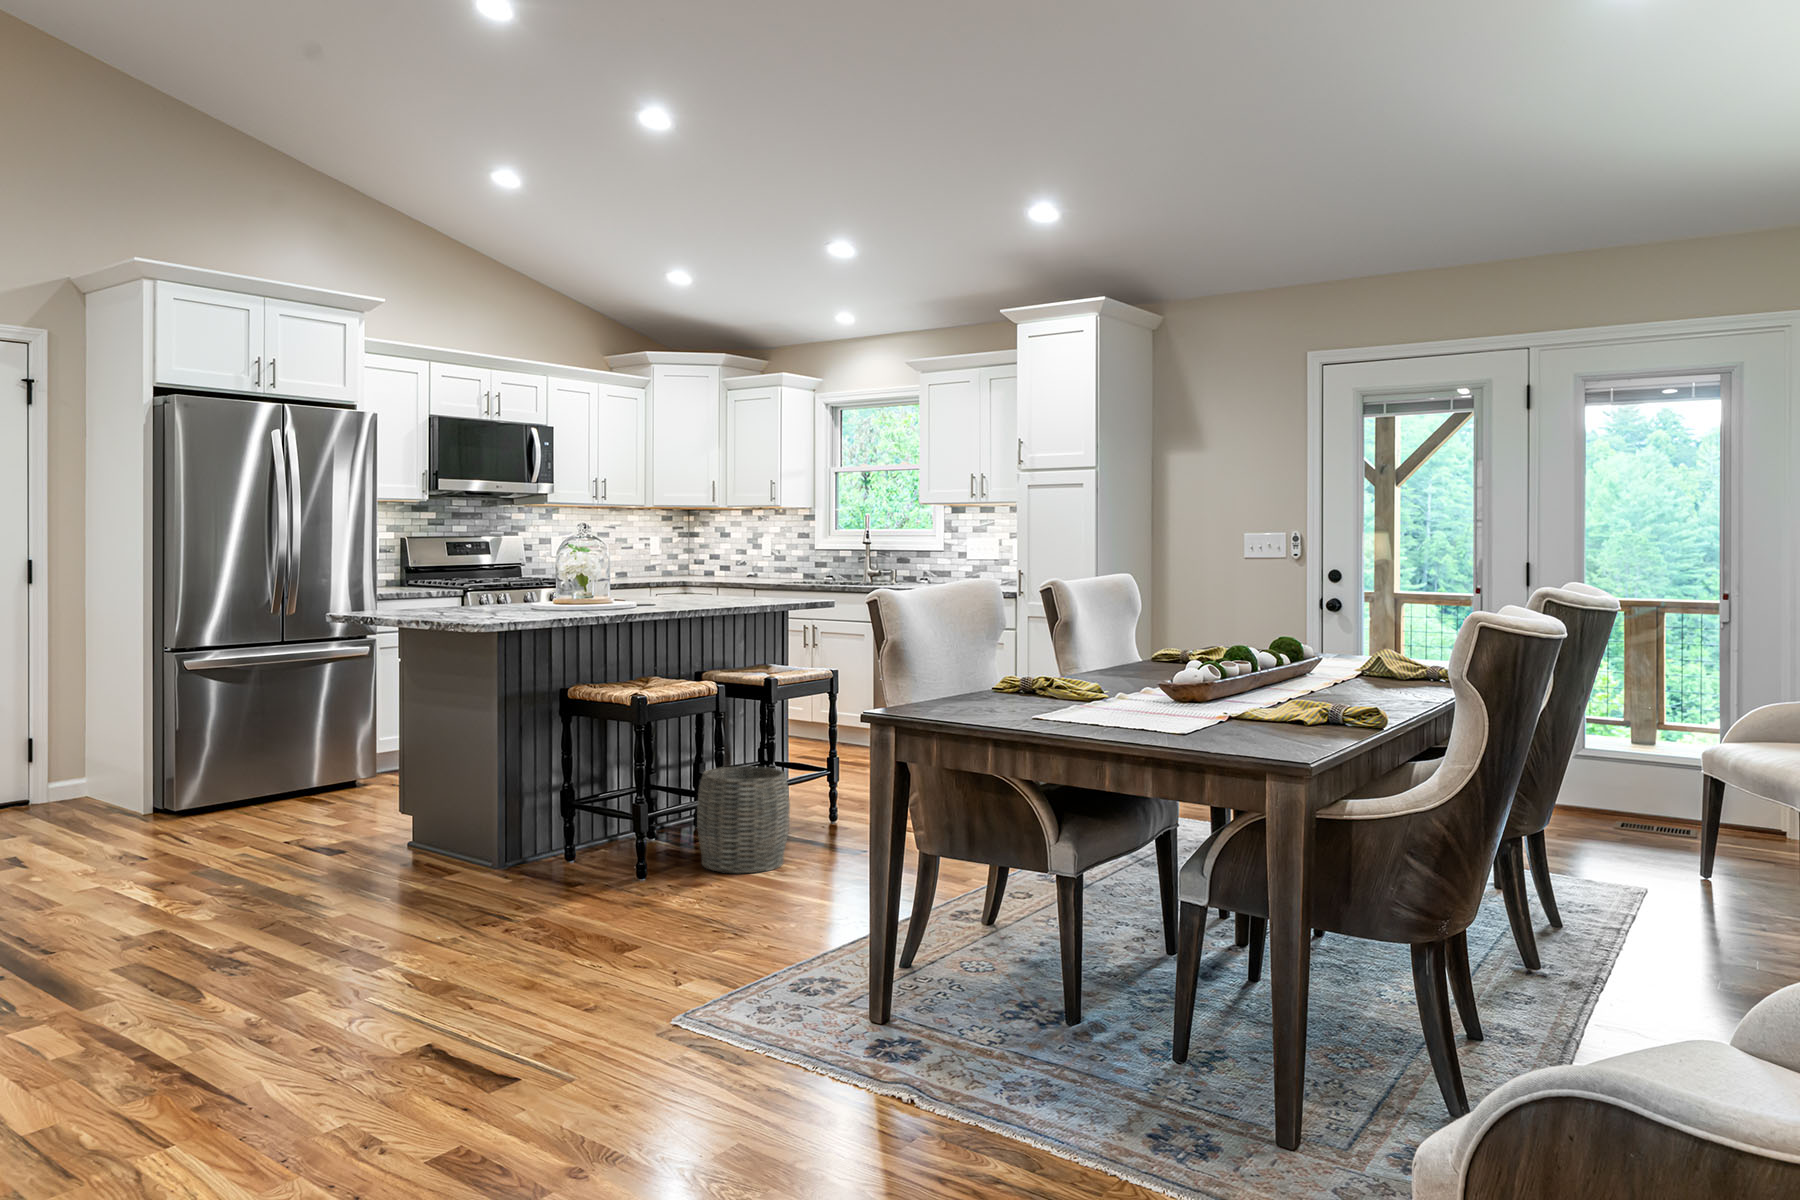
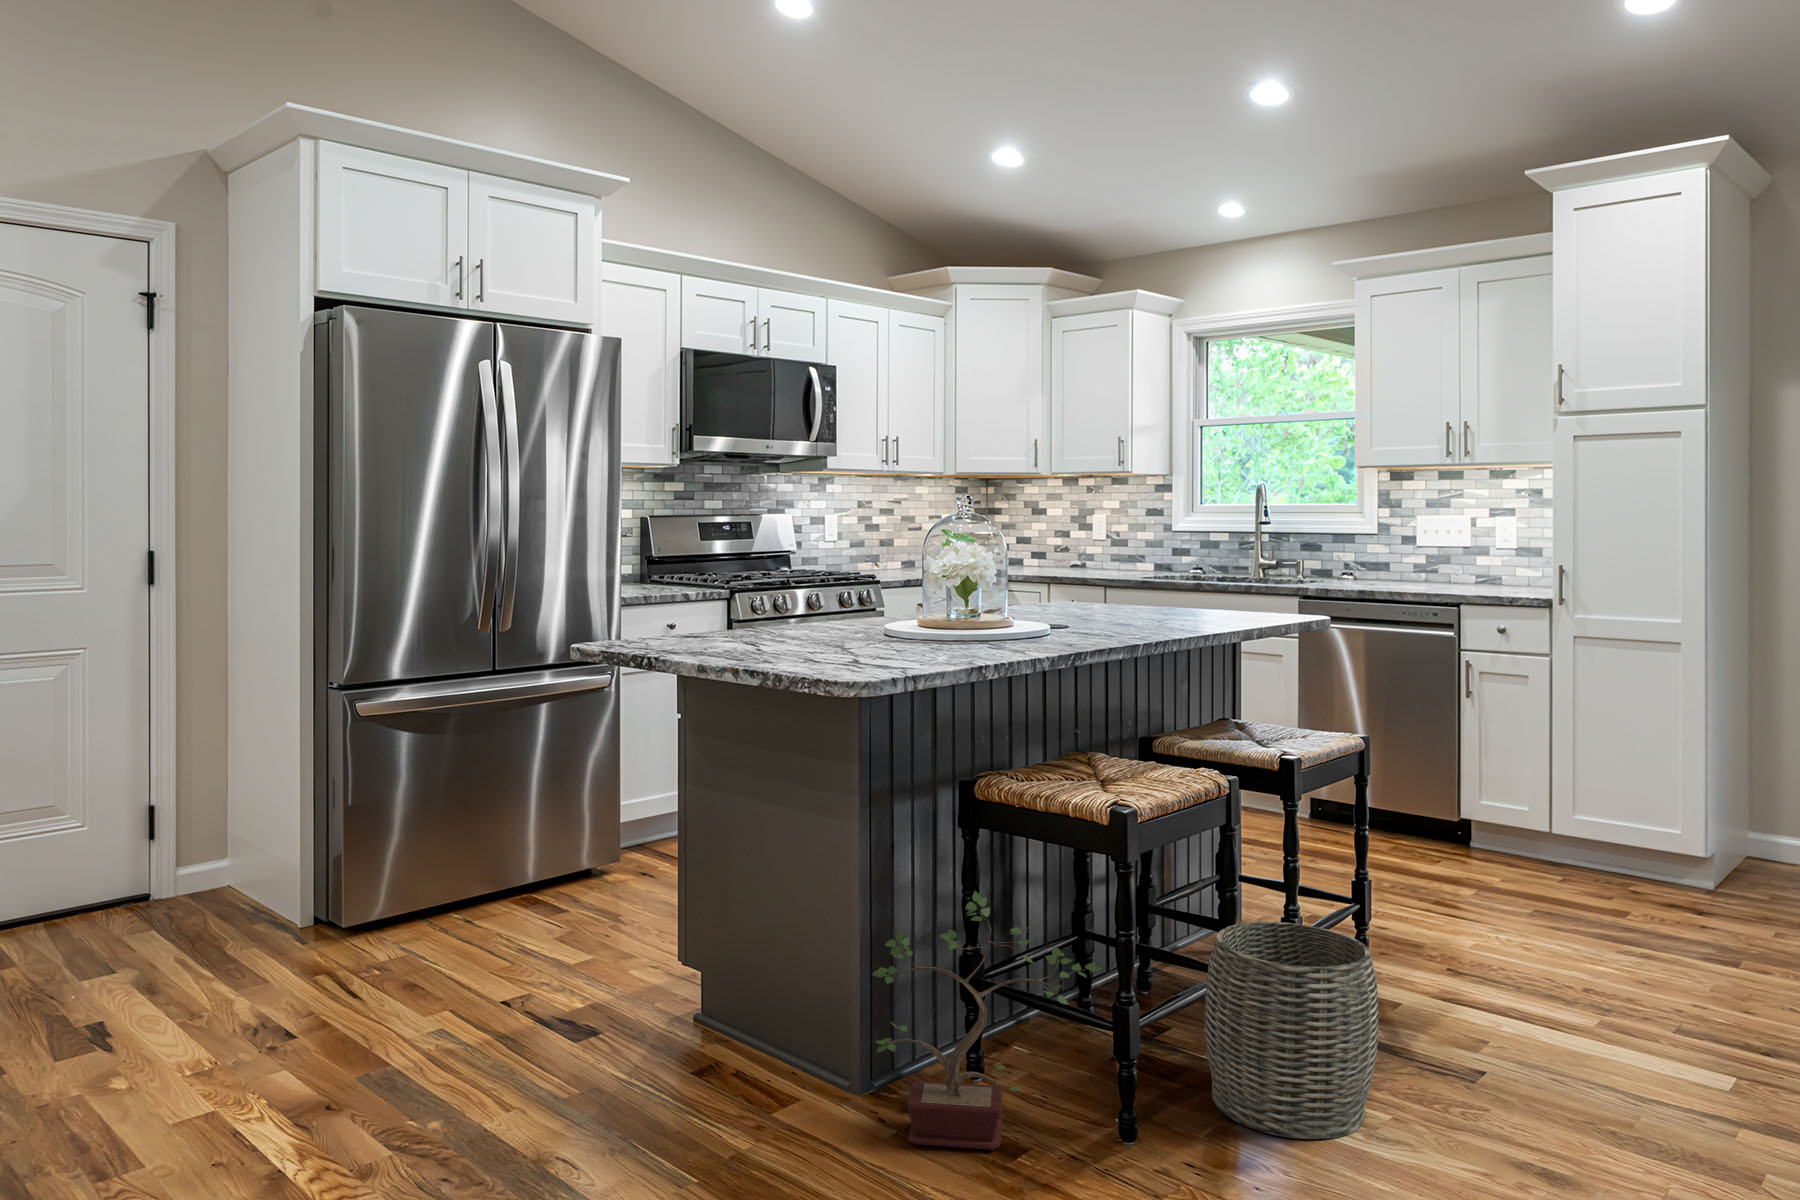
potted plant: none [495,742,621,883] -> present [872,891,1101,1150]

